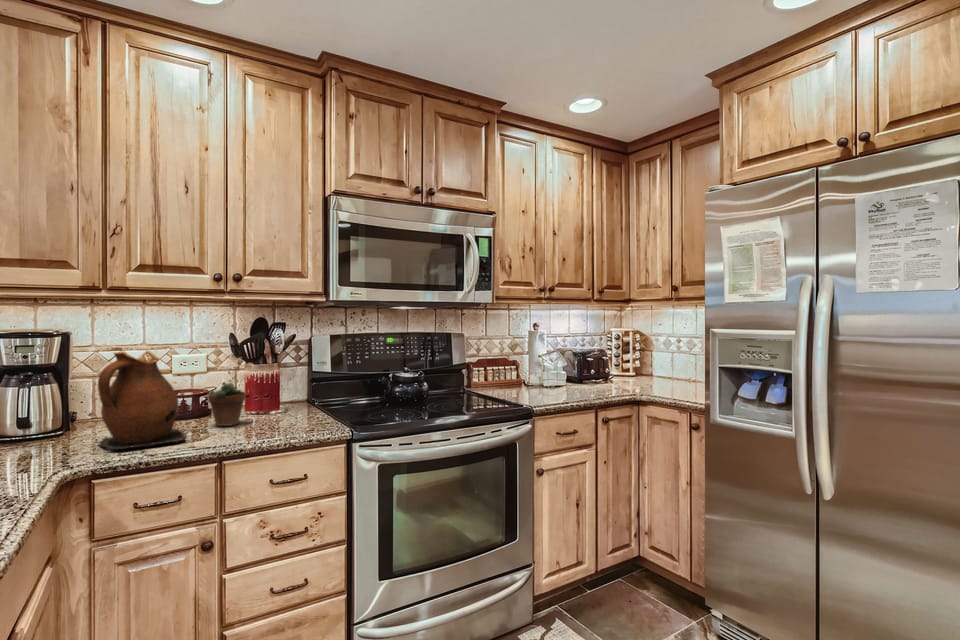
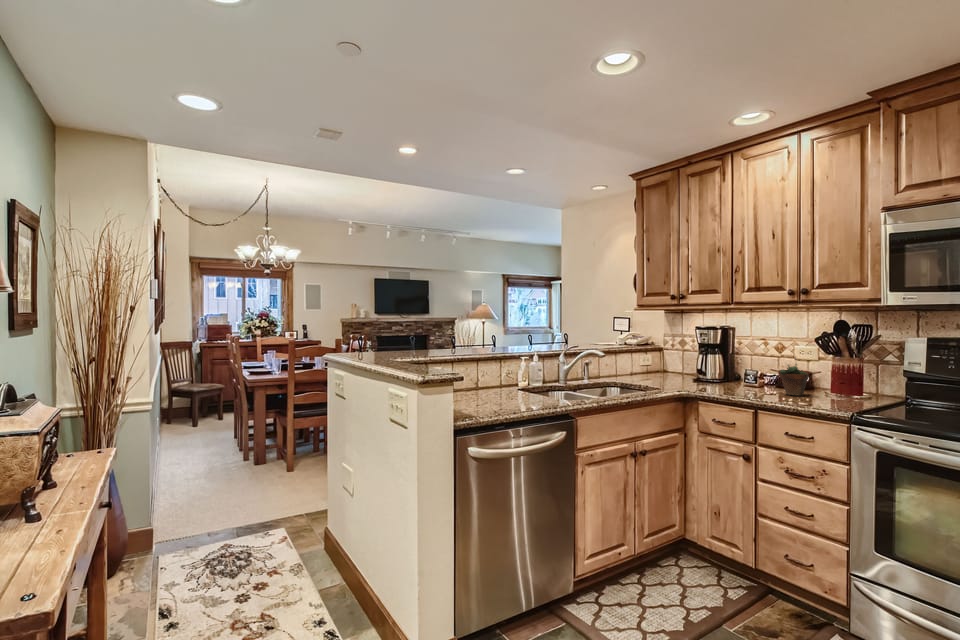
ceramic pitcher: present [97,353,186,450] -> none [706,341,763,395]

